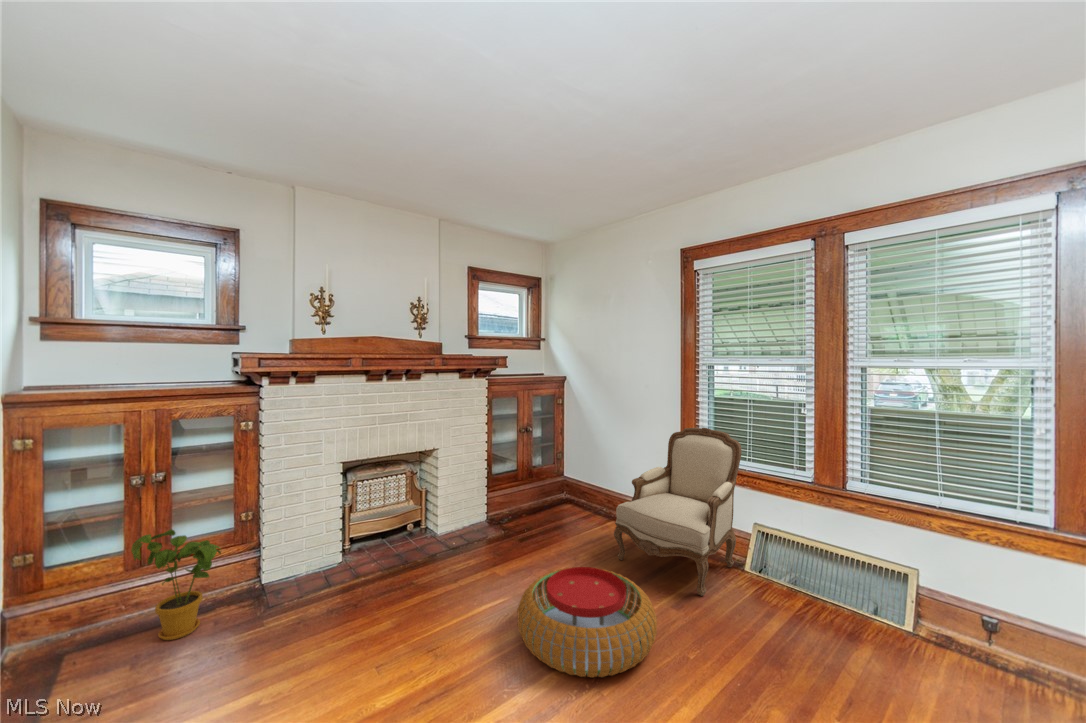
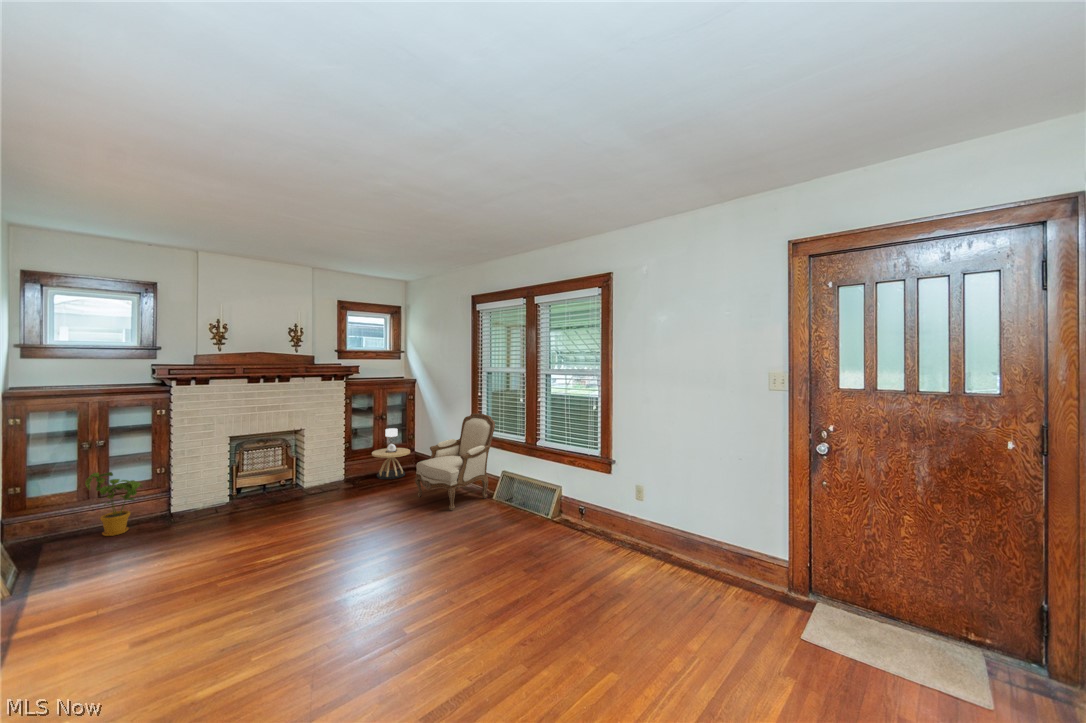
side table: none [521,446,573,521] -> present [372,428,410,479]
pouf: present [517,567,657,678] -> none [323,492,406,540]

